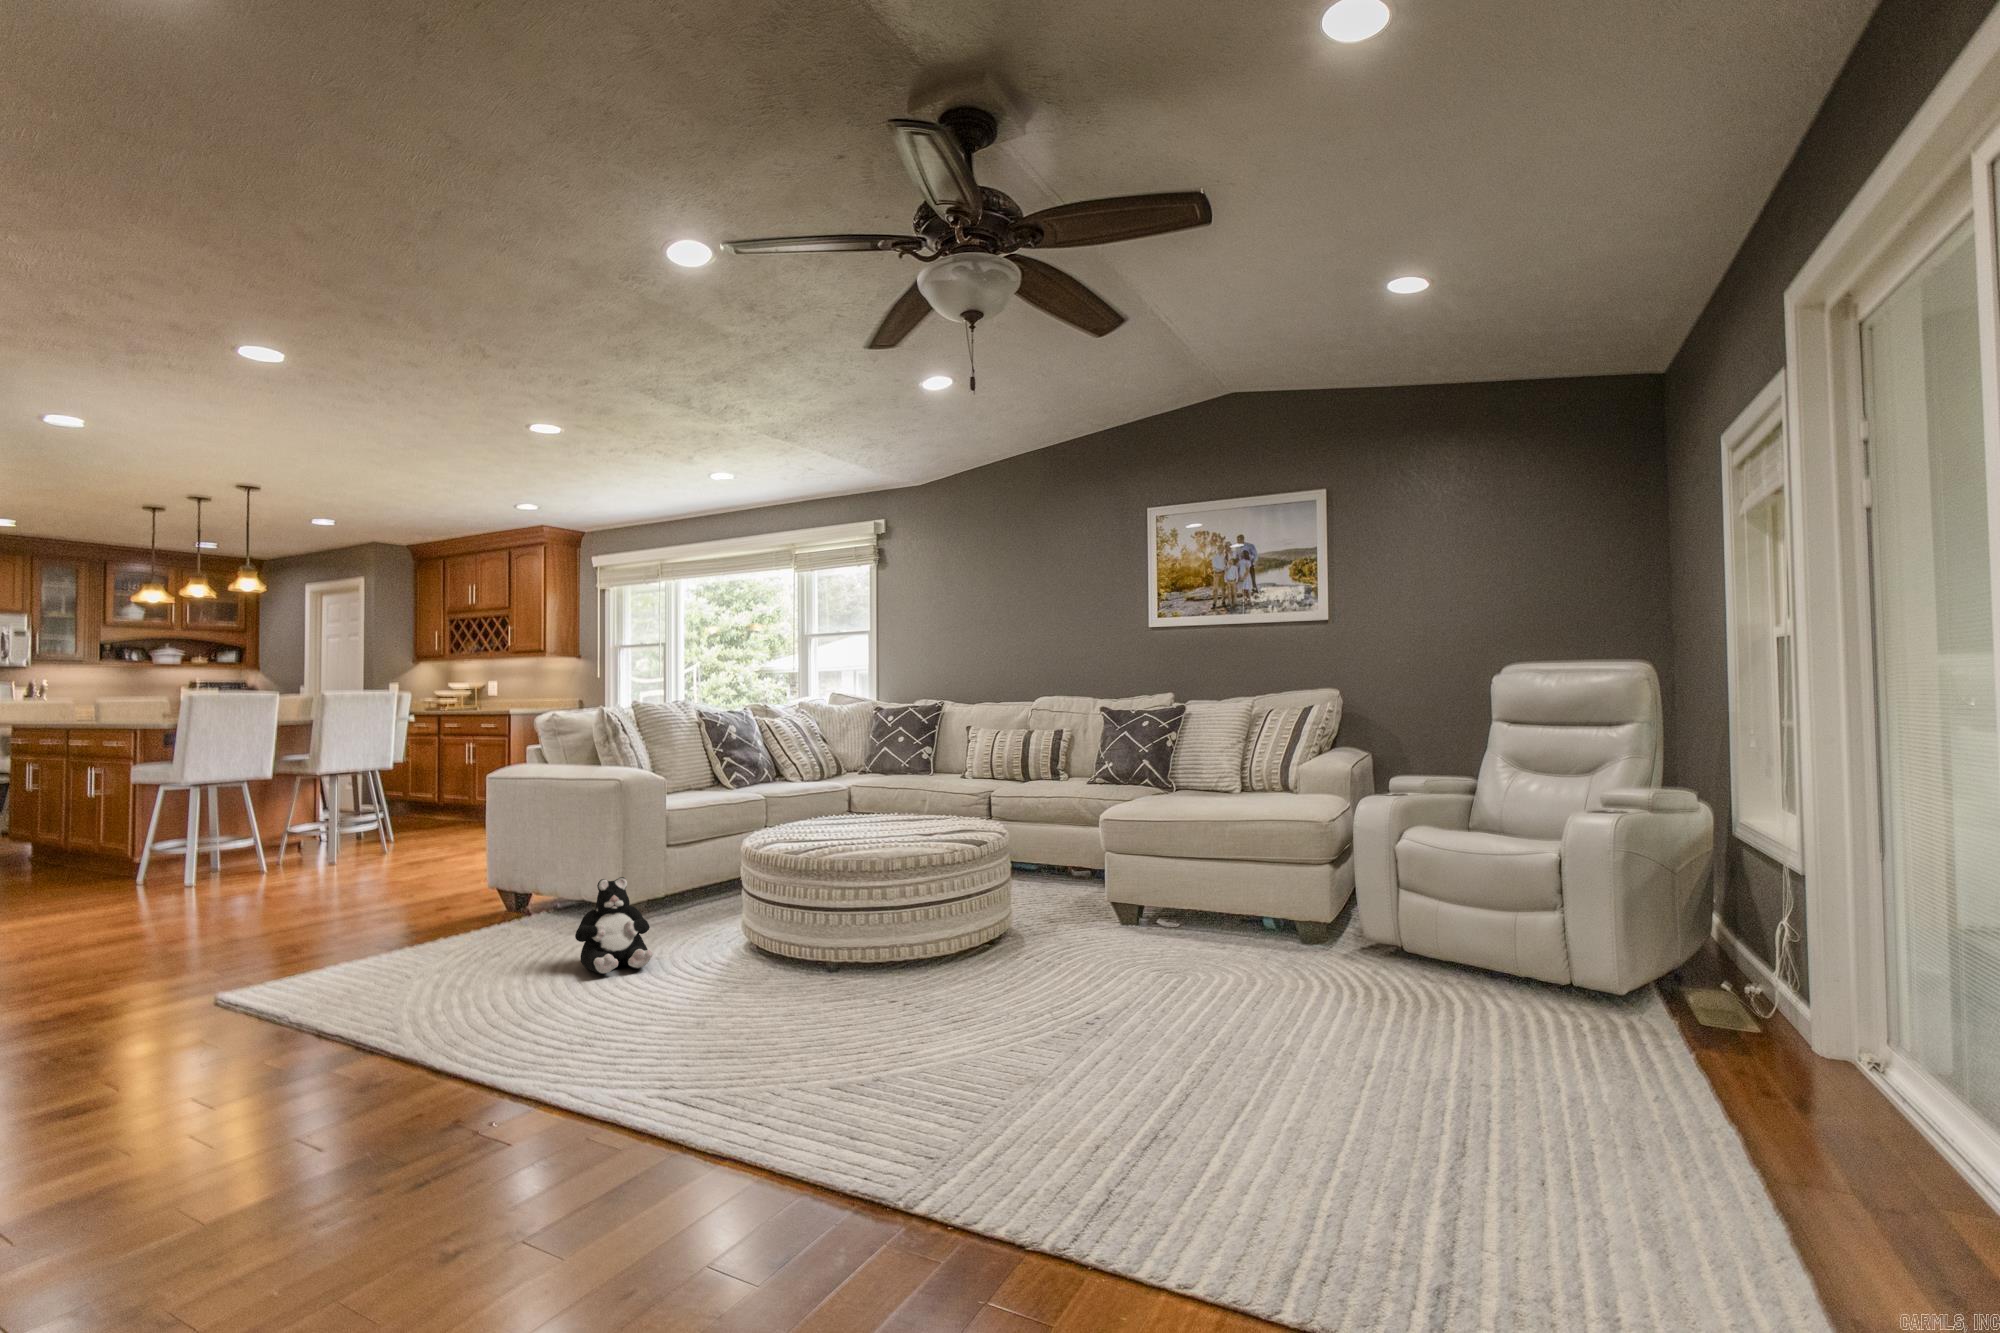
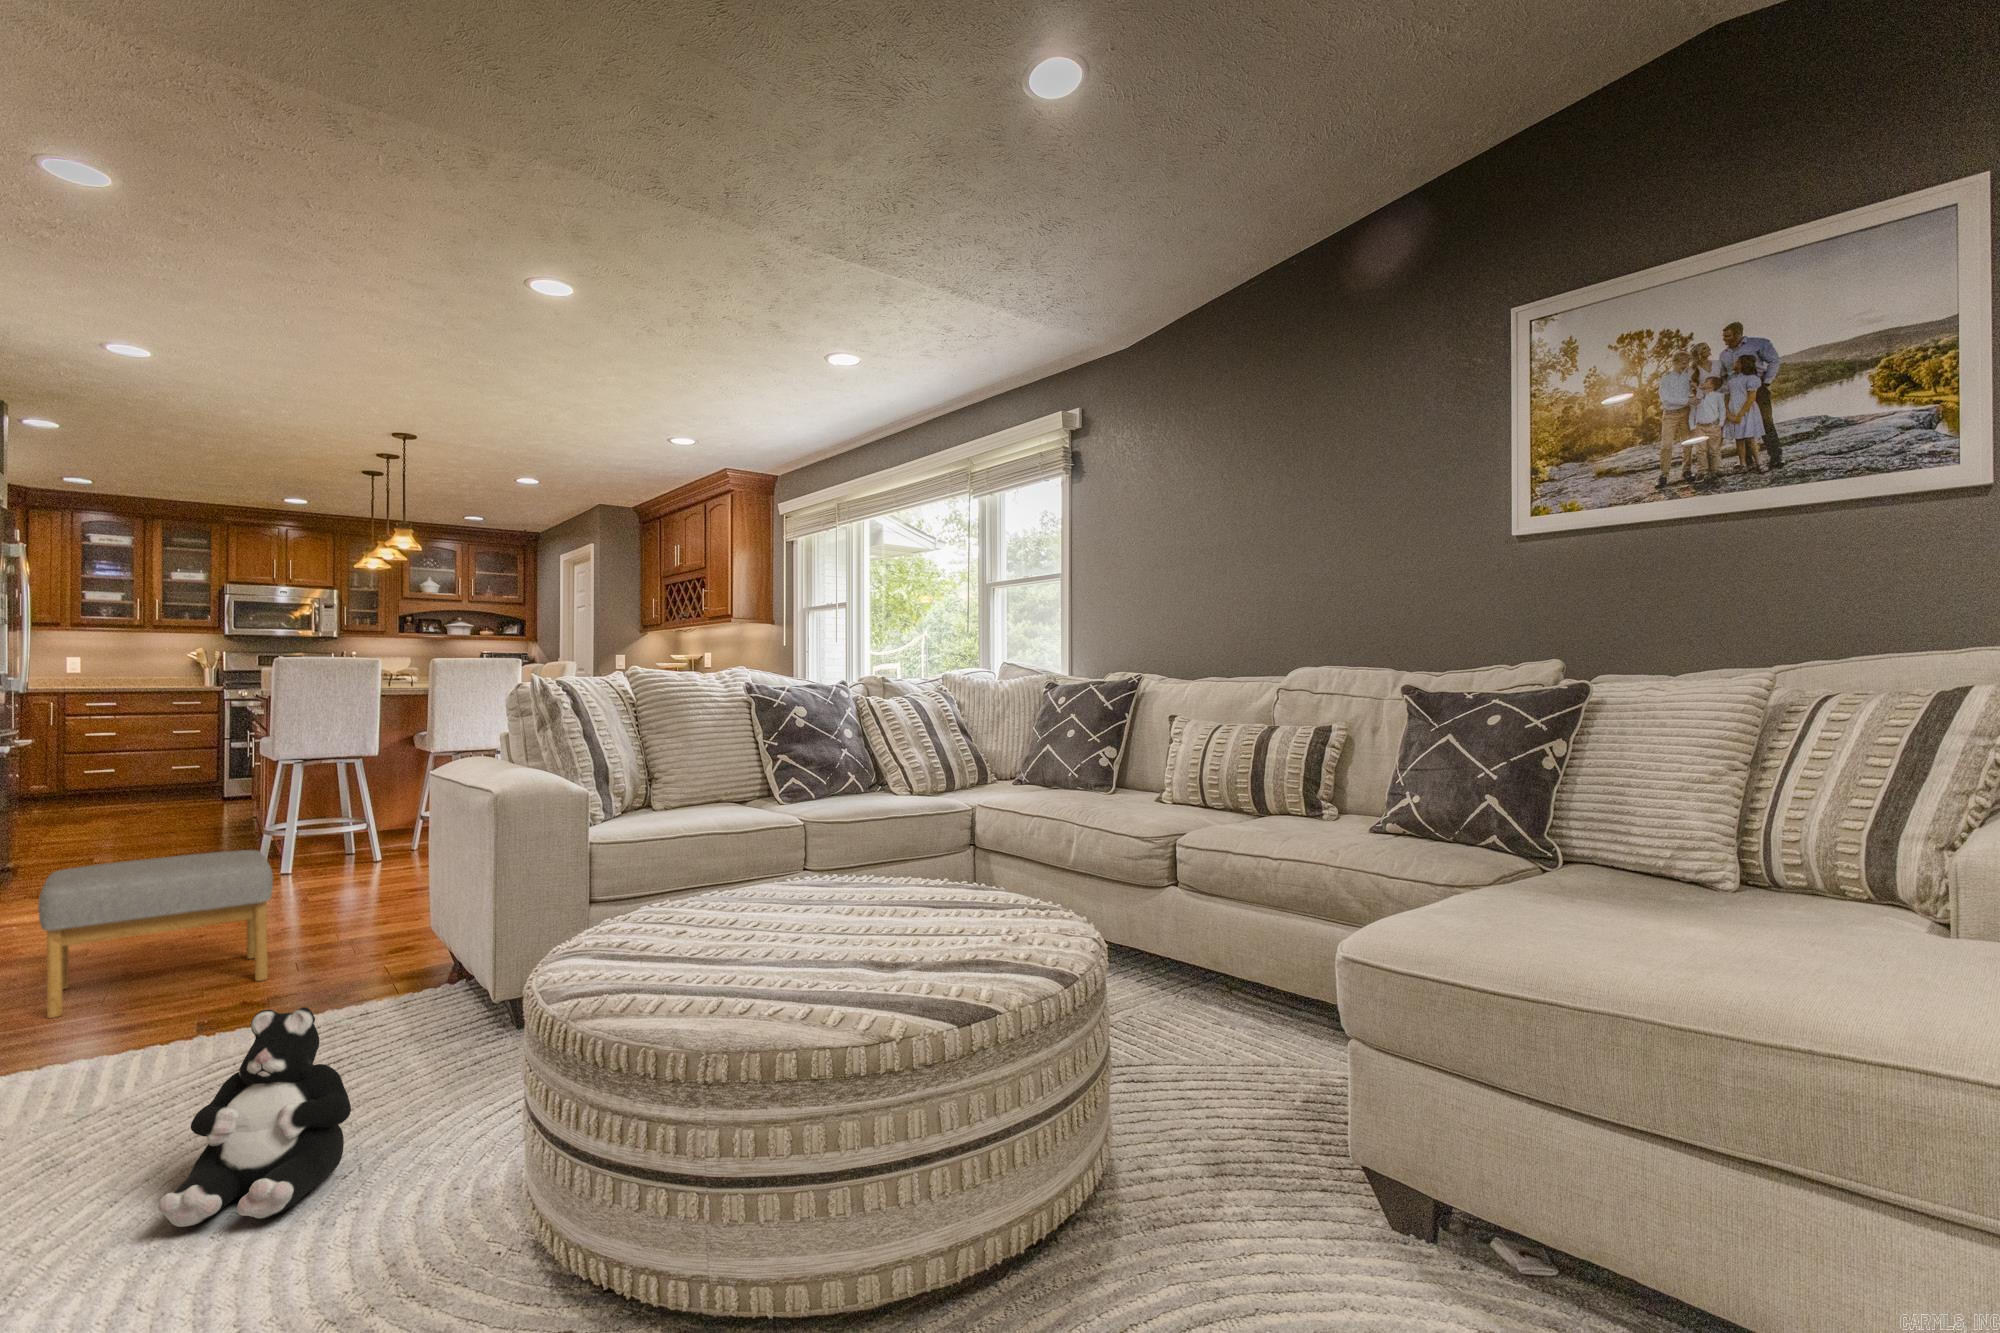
footstool: none [223,836,394,946] -> present [38,850,273,1018]

